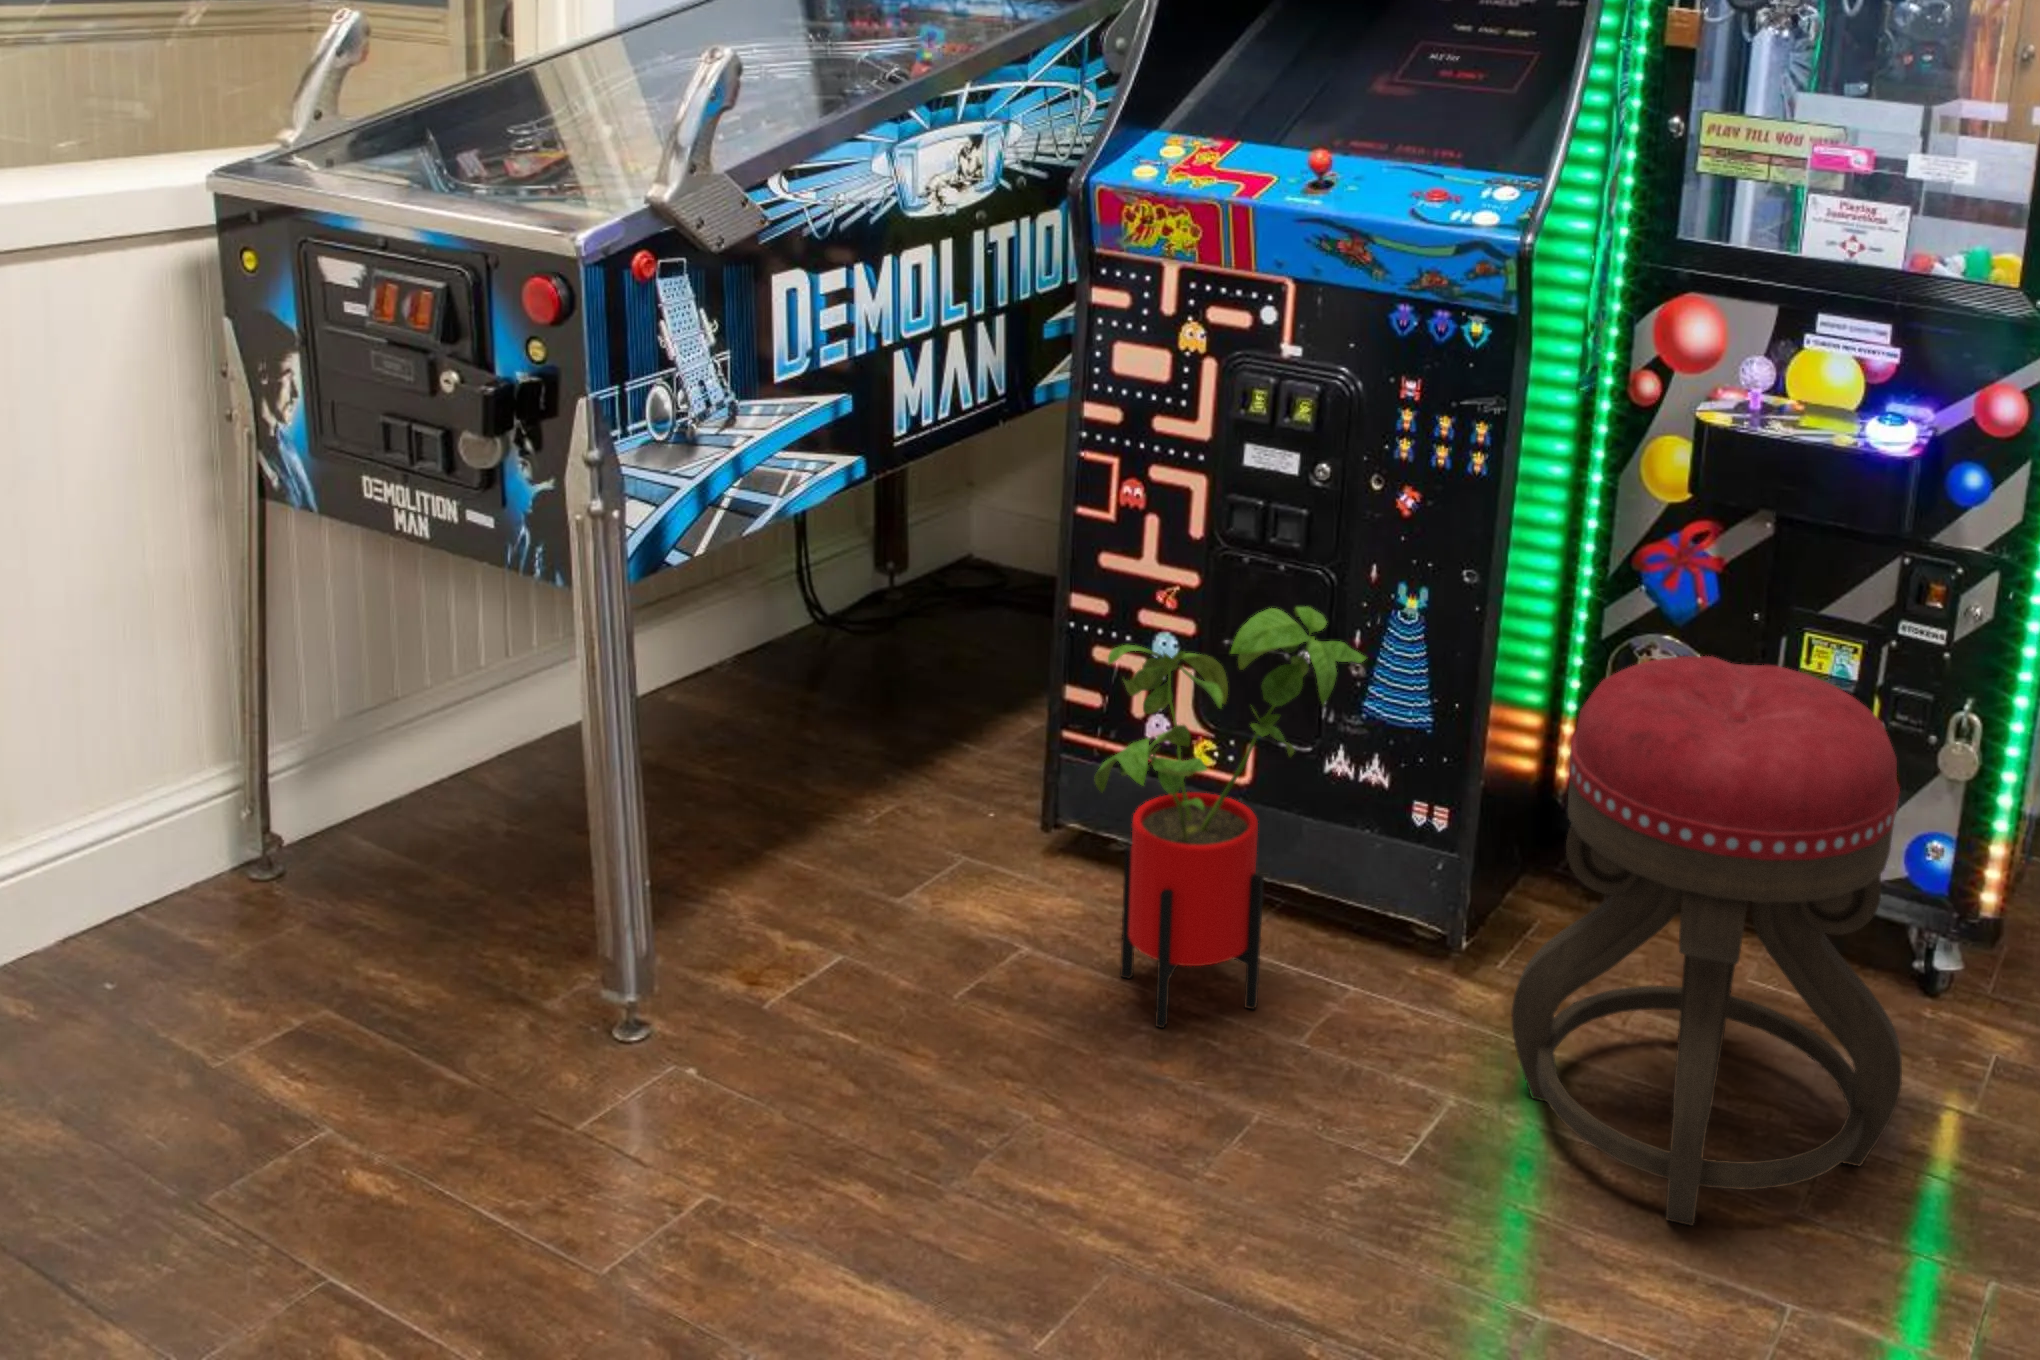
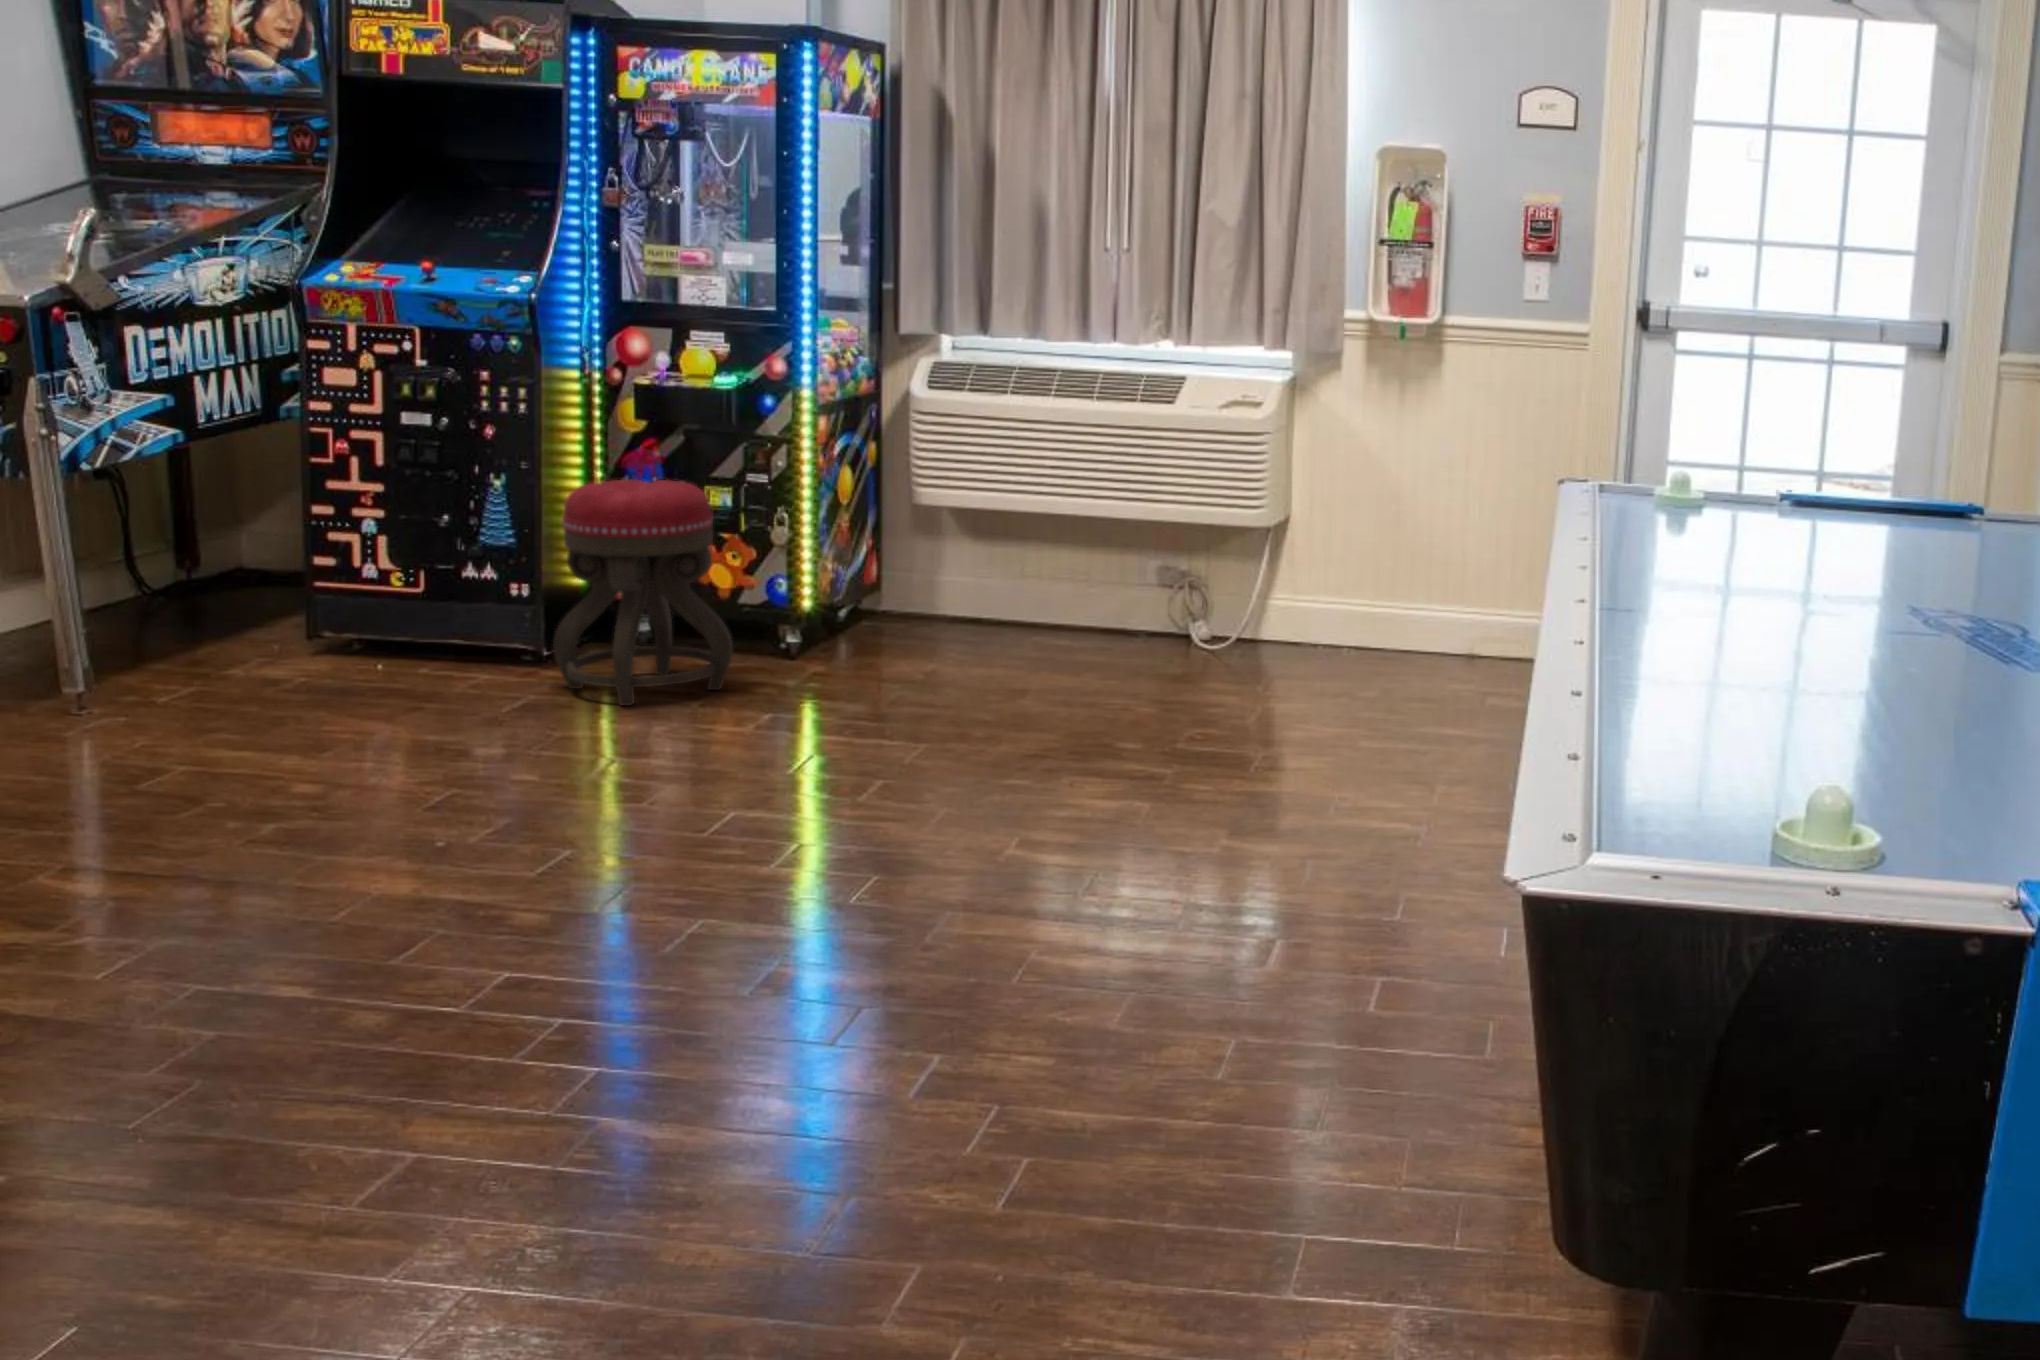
house plant: present [1095,607,1366,1028] -> none [329,474,471,686]

